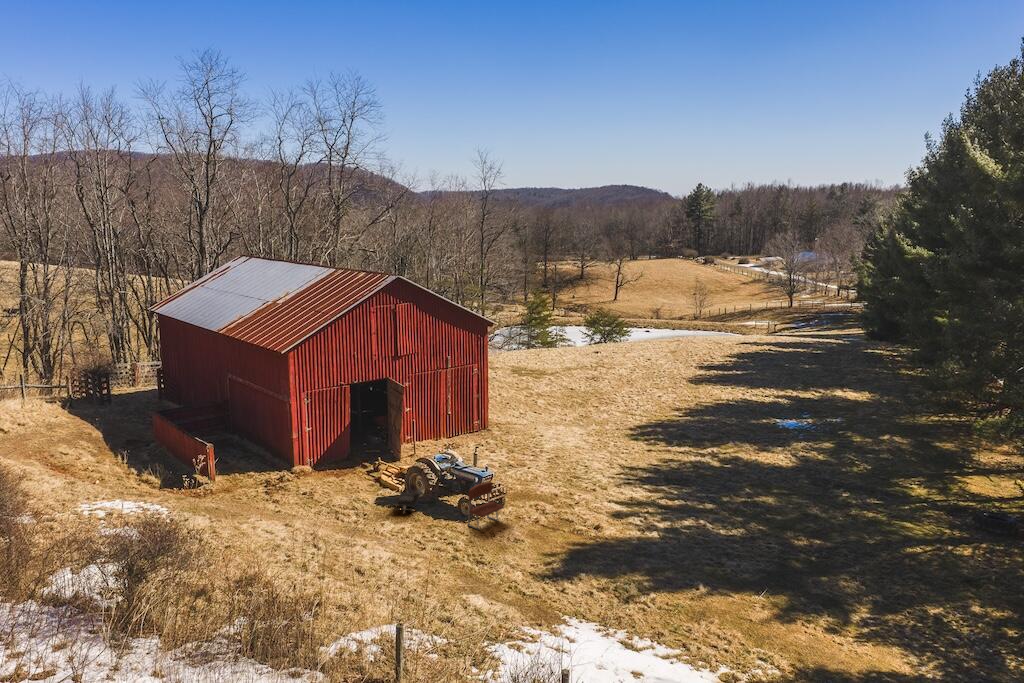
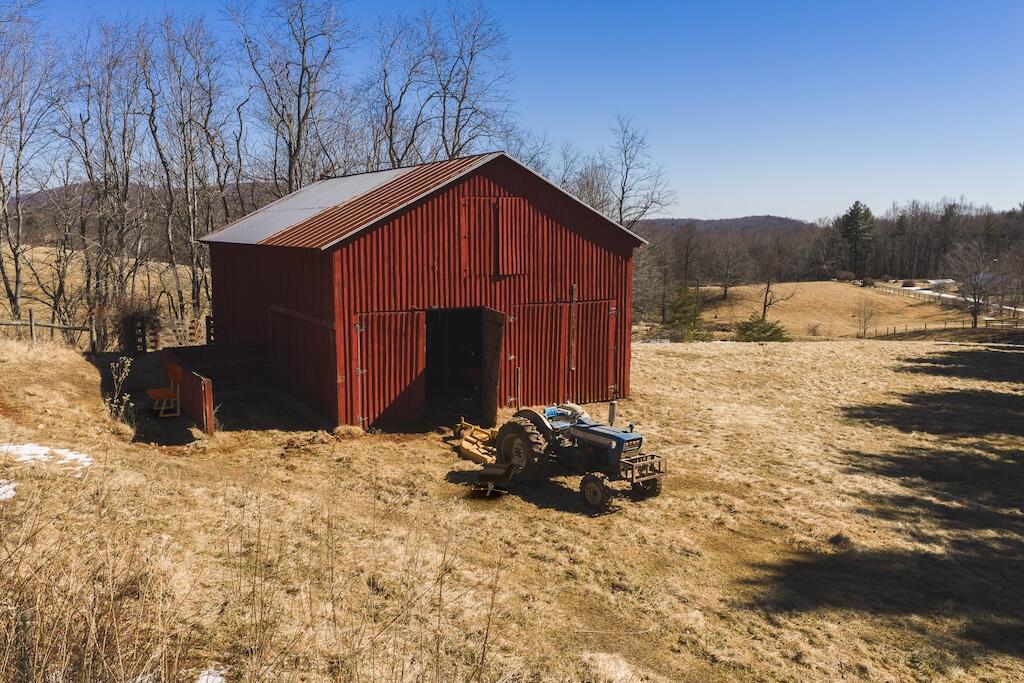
bench: present [468,482,504,530] -> present [147,364,181,417]

